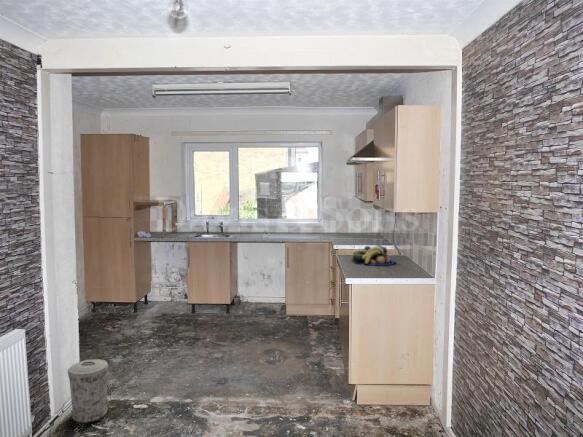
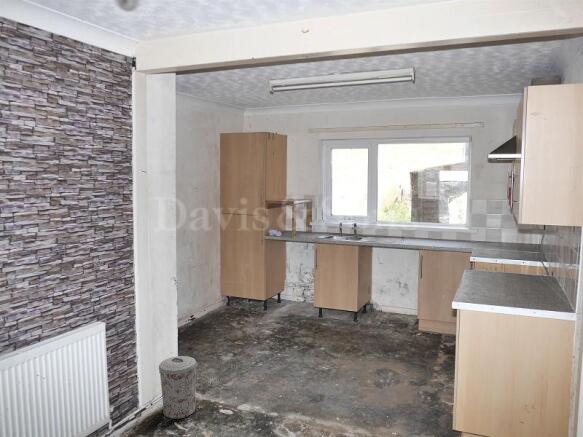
fruit bowl: present [352,245,395,265] -> none [481,258,546,286]

